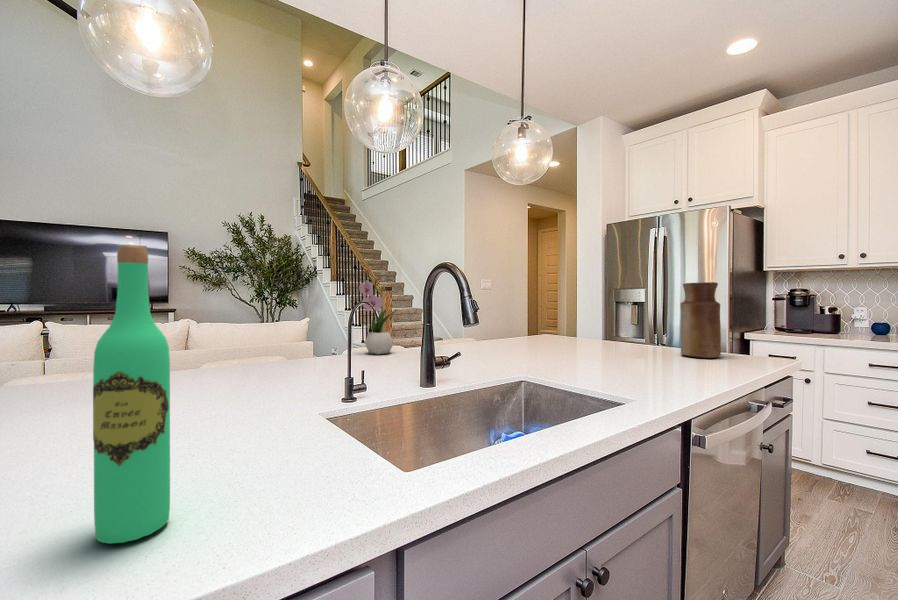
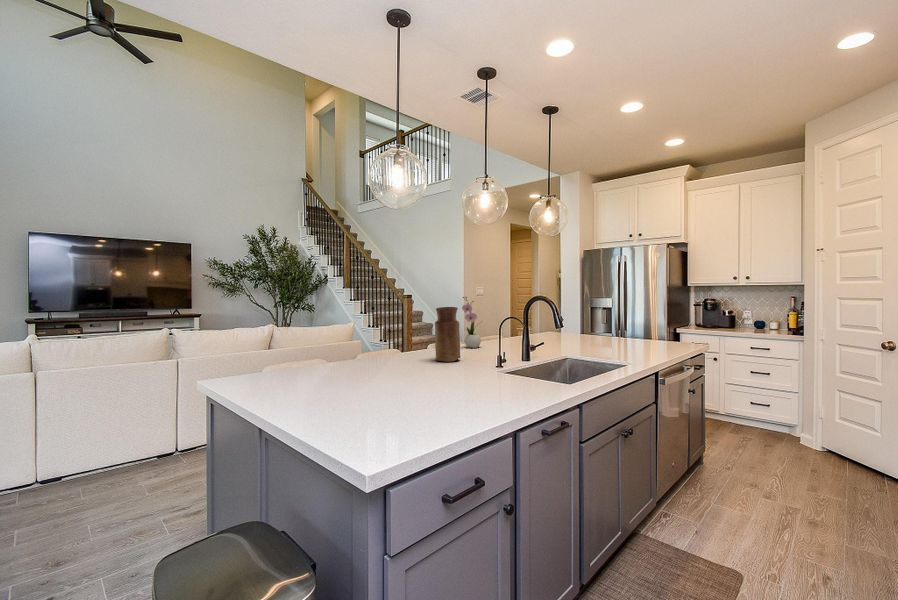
wine bottle: present [93,245,170,544] -> none [520,316,537,397]
vase: present [680,282,721,358] -> present [435,307,460,362]

